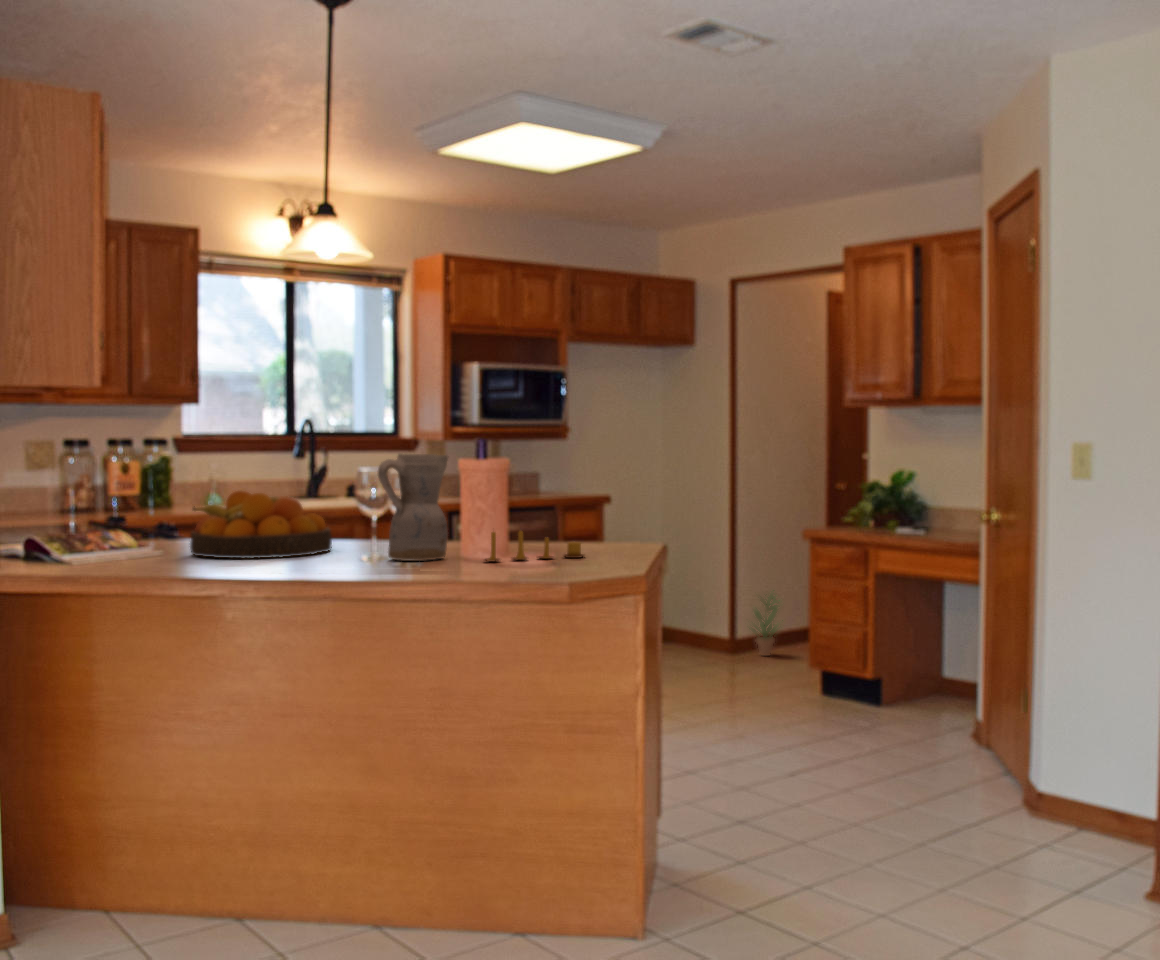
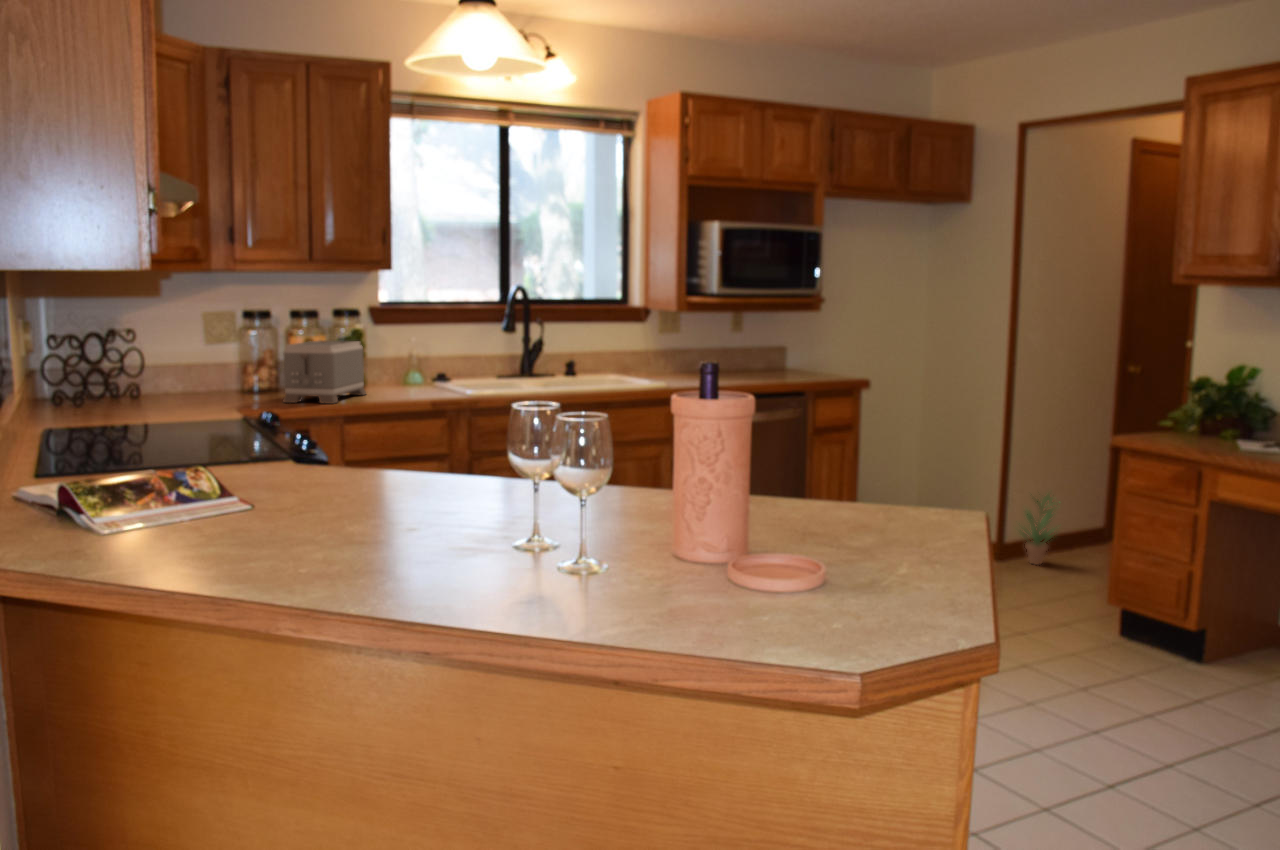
ceramic pitcher: present [378,453,448,561] -> none [537,418,664,615]
toaster: none [108,464,178,515] -> present [283,340,366,404]
fruit bowl: present [190,491,332,558] -> none [263,445,484,573]
candle: present [484,531,584,562] -> none [719,568,905,633]

